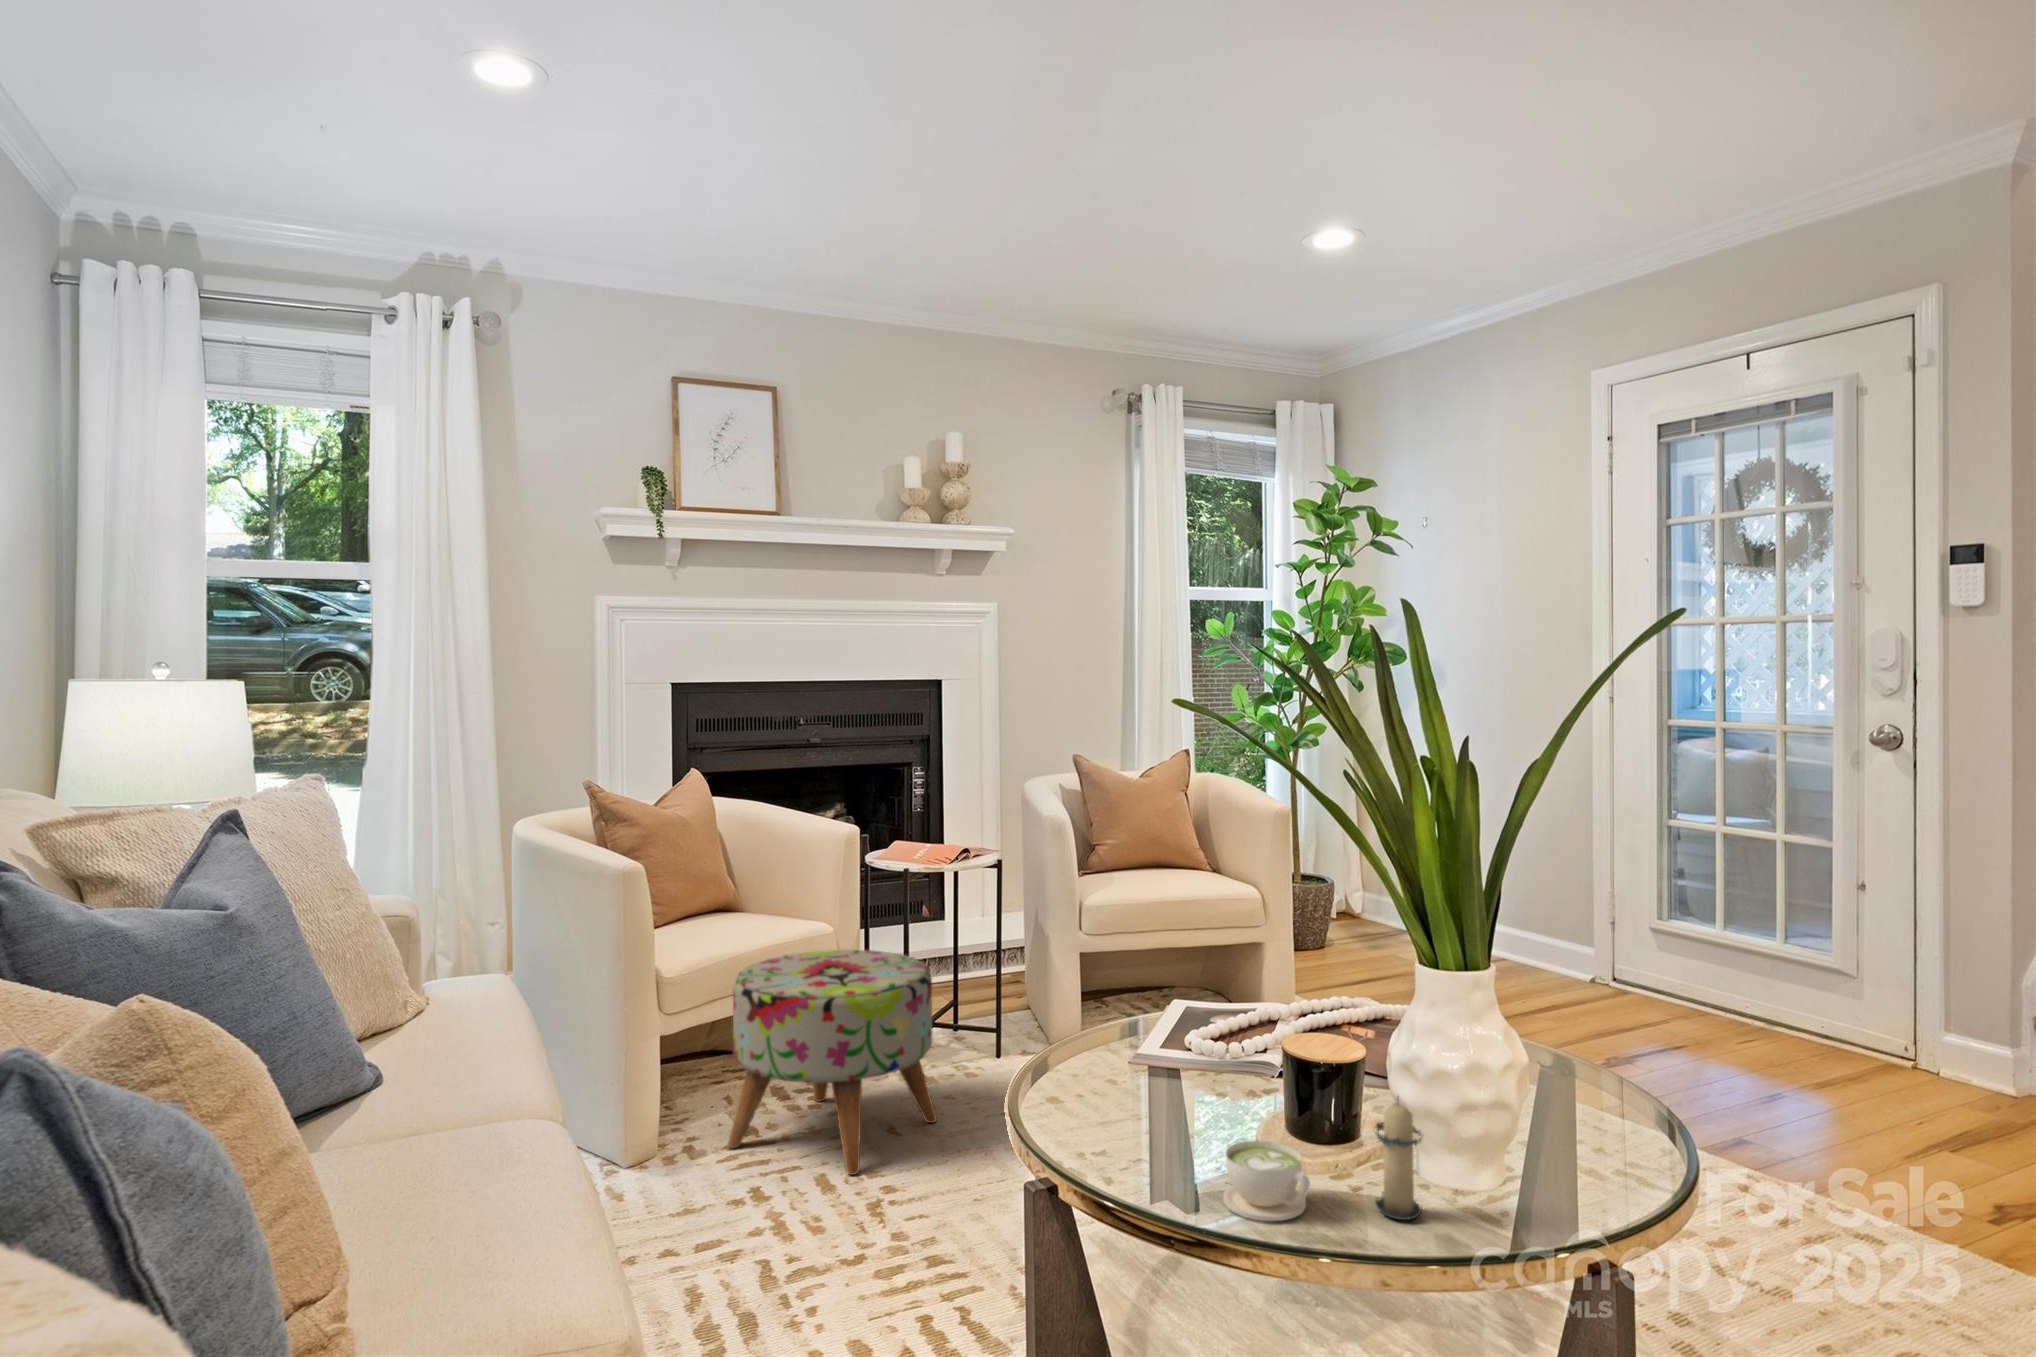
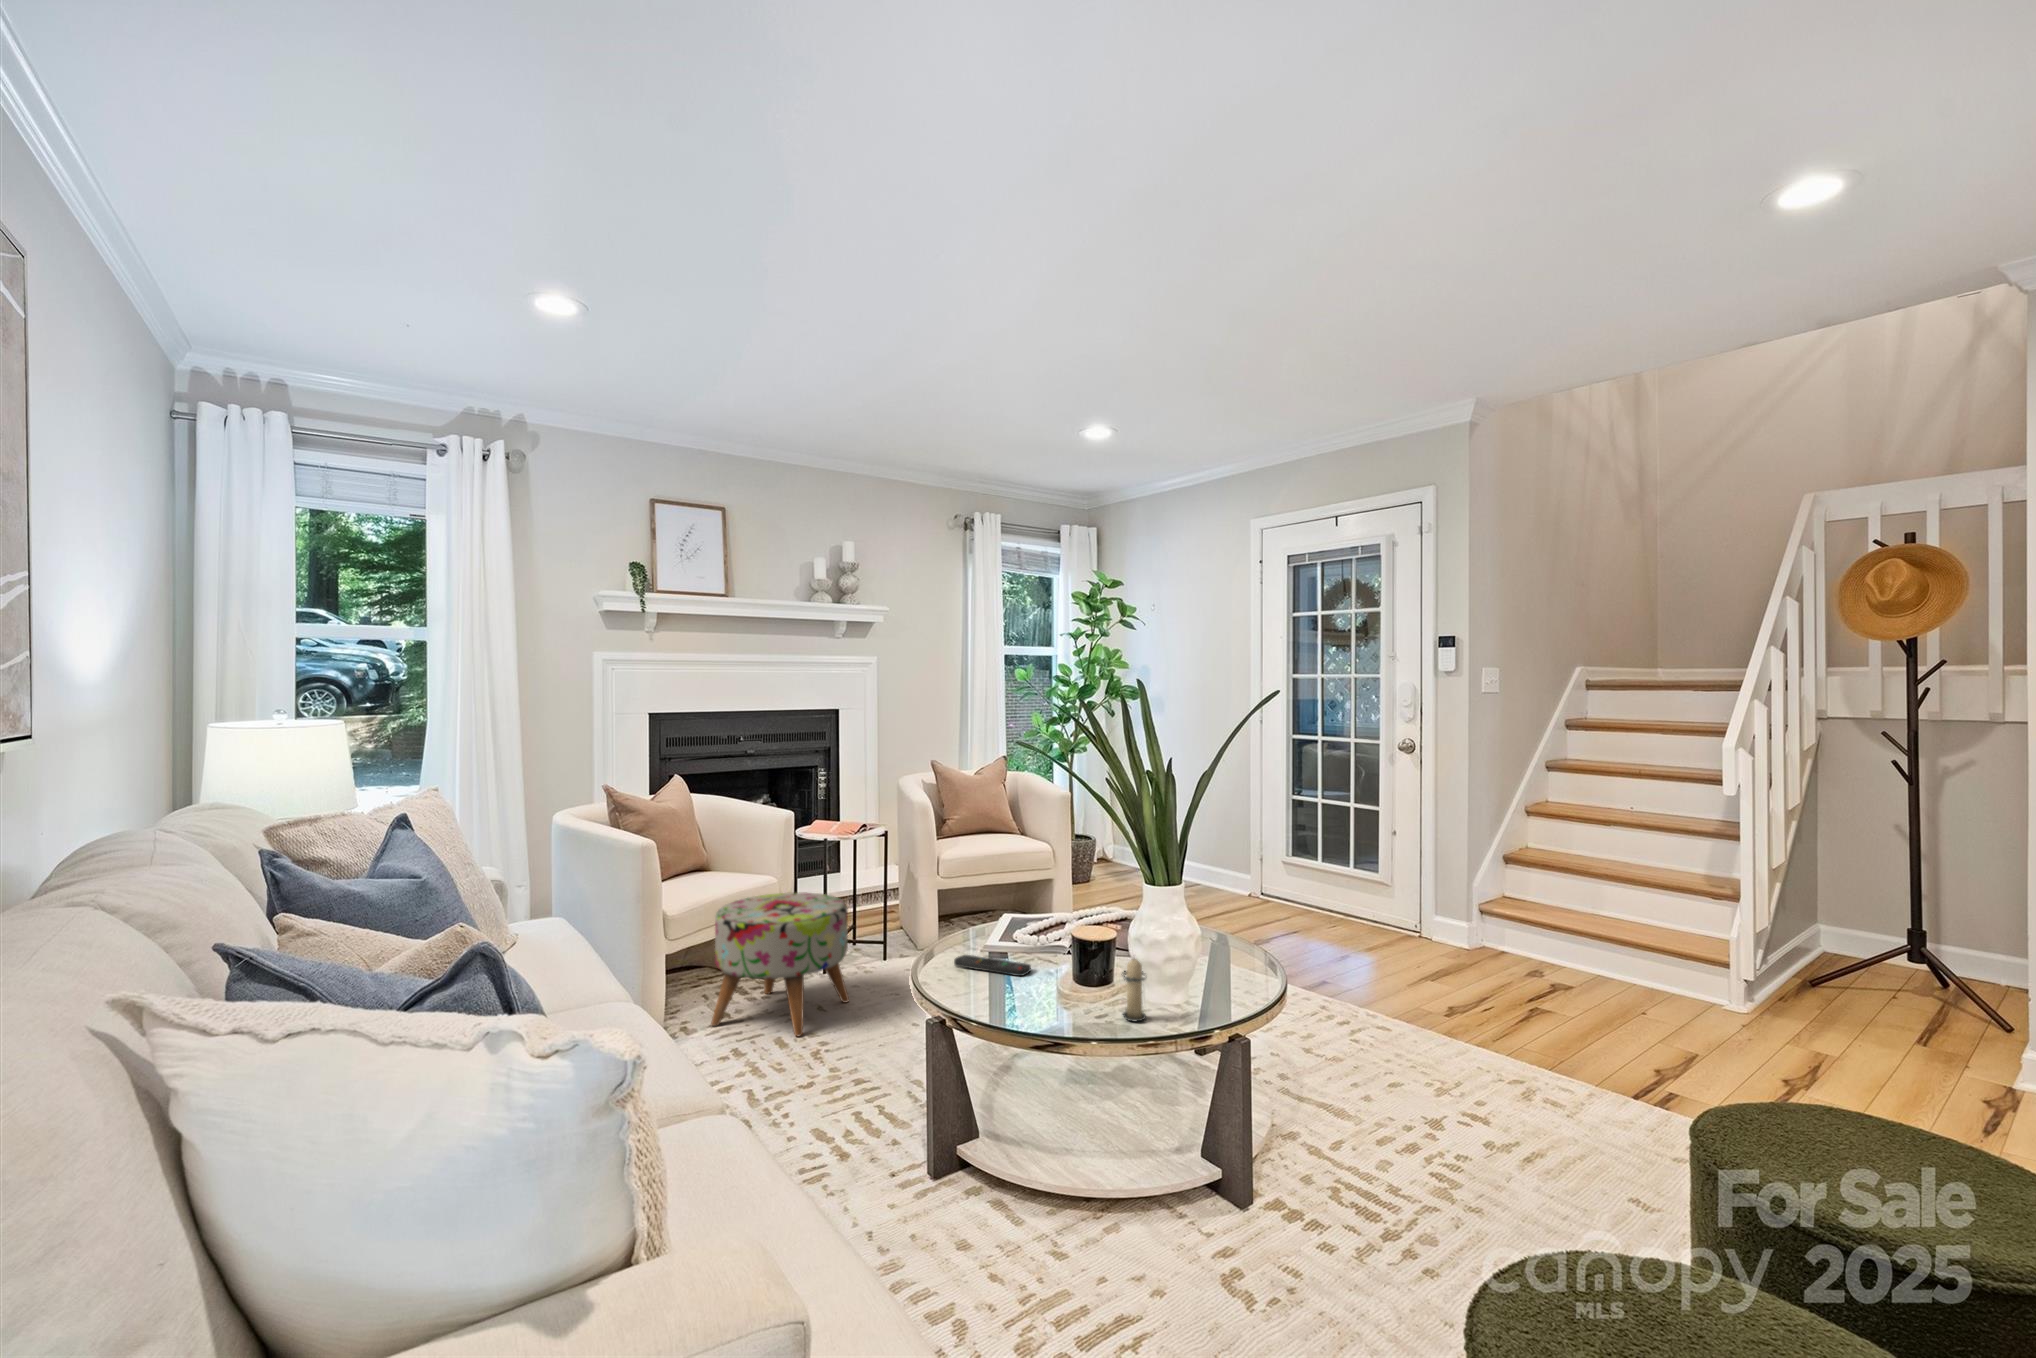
remote control: none [1081,1068,1212,1113] -> present [954,955,1031,976]
coffee cup: present [1223,1140,1310,1221] -> none [1041,985,1088,1027]

